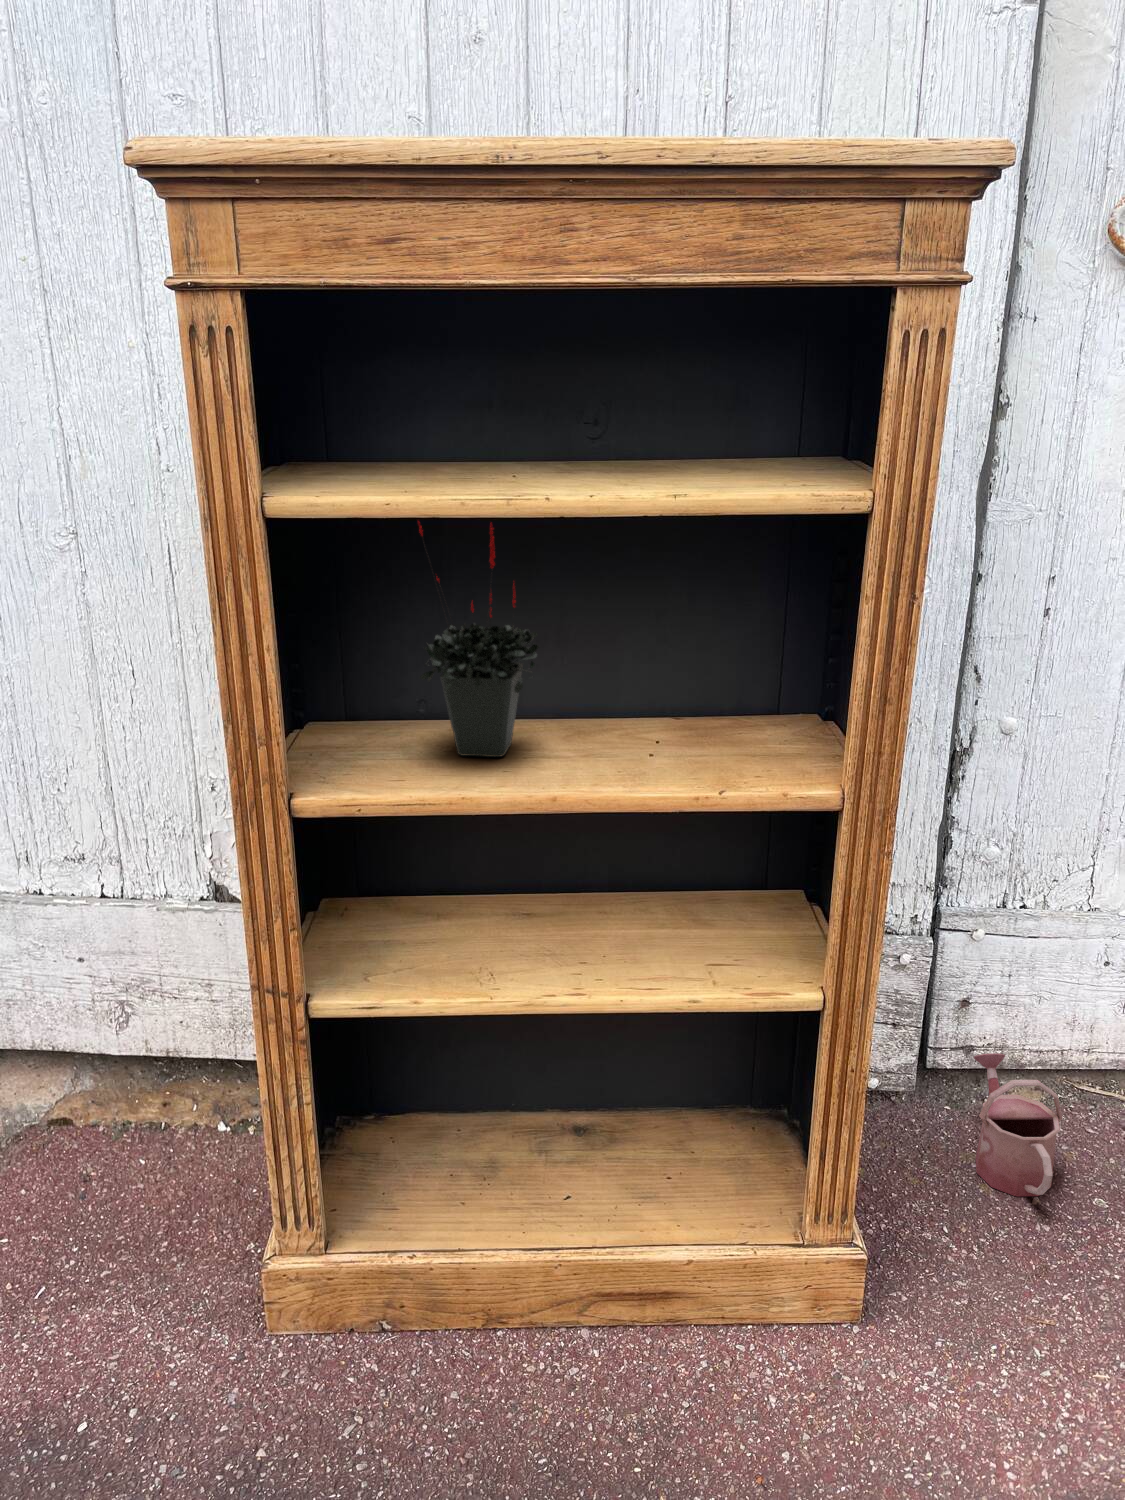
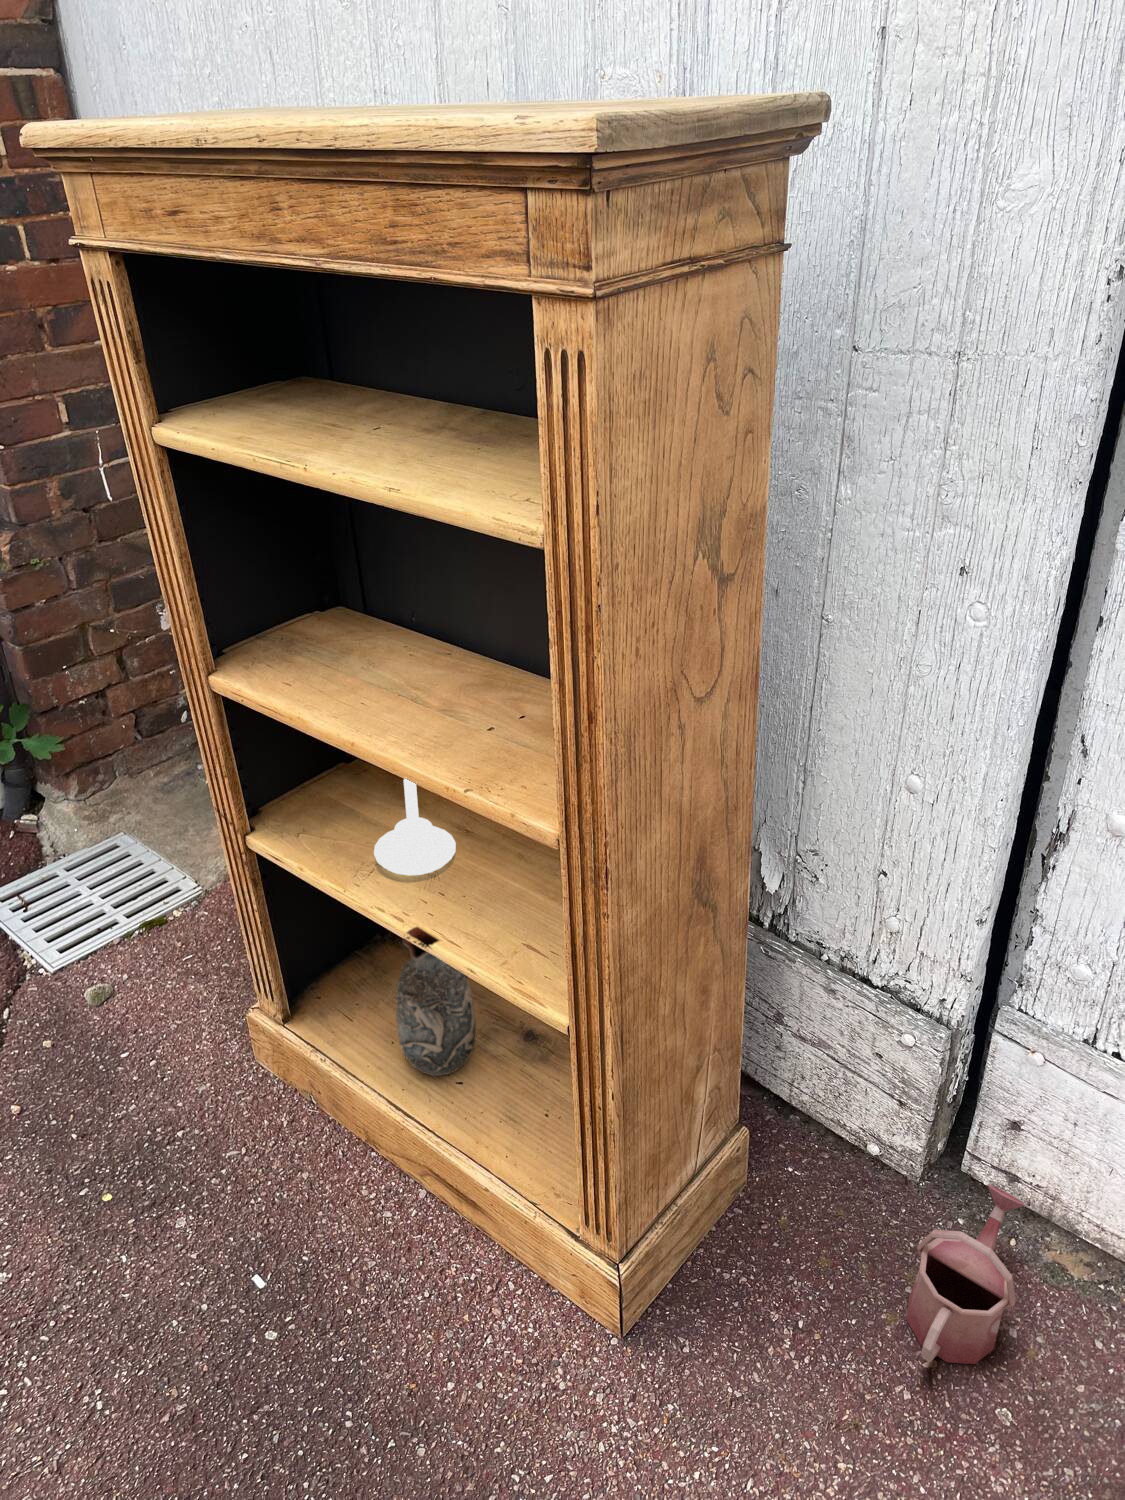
potted plant: present [419,524,539,757] -> none [357,453,477,691]
candle holder: none [444,845,533,969] -> present [374,779,456,875]
decorative vase: none [472,1031,560,1209] -> present [396,927,476,1075]

